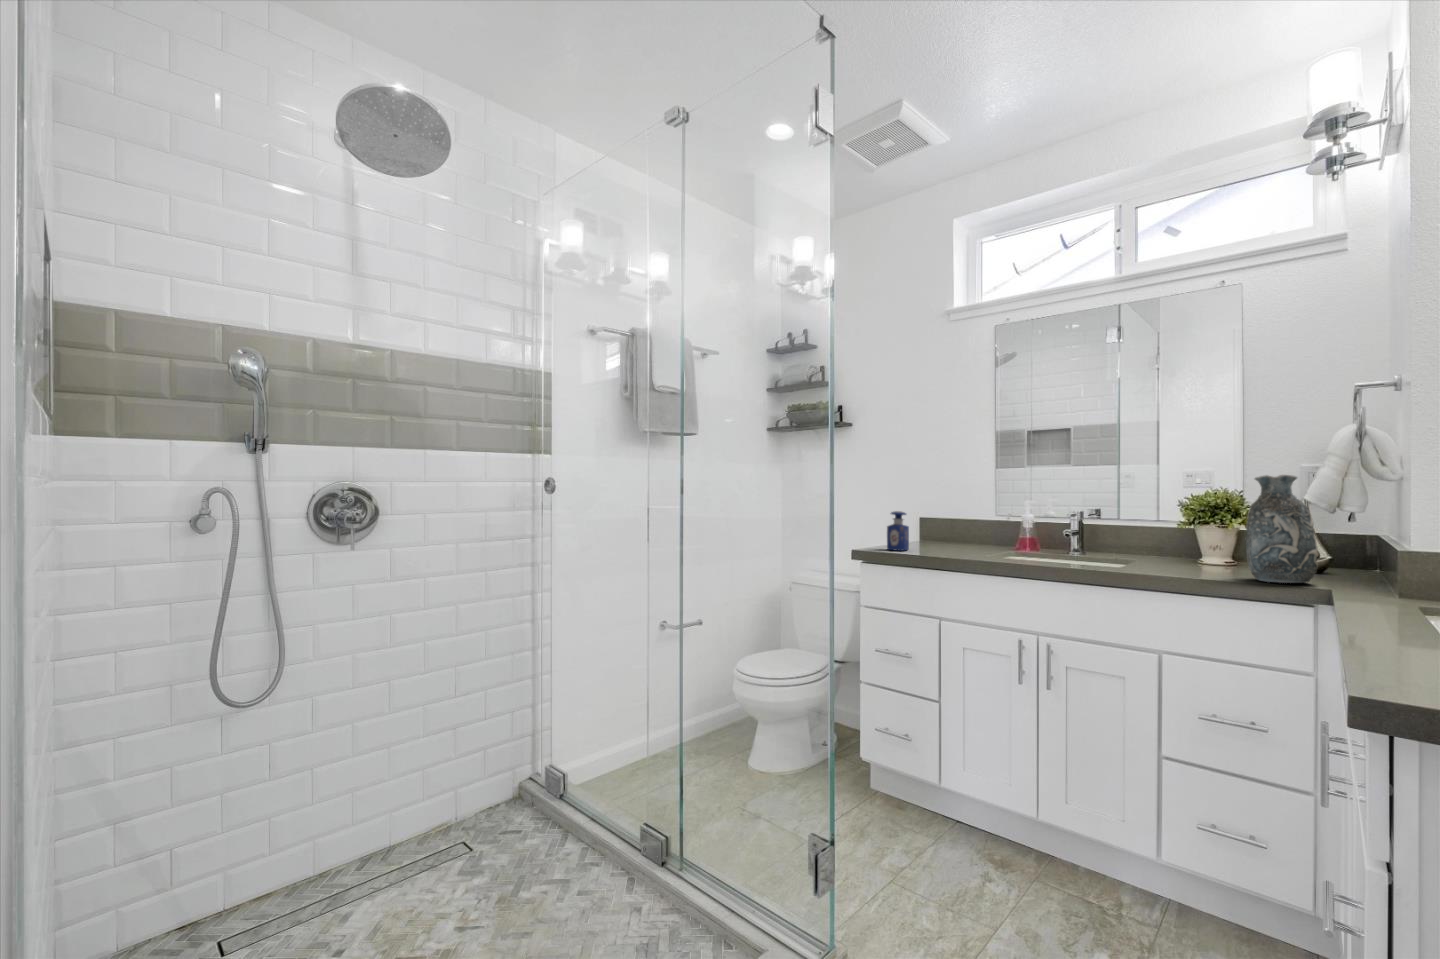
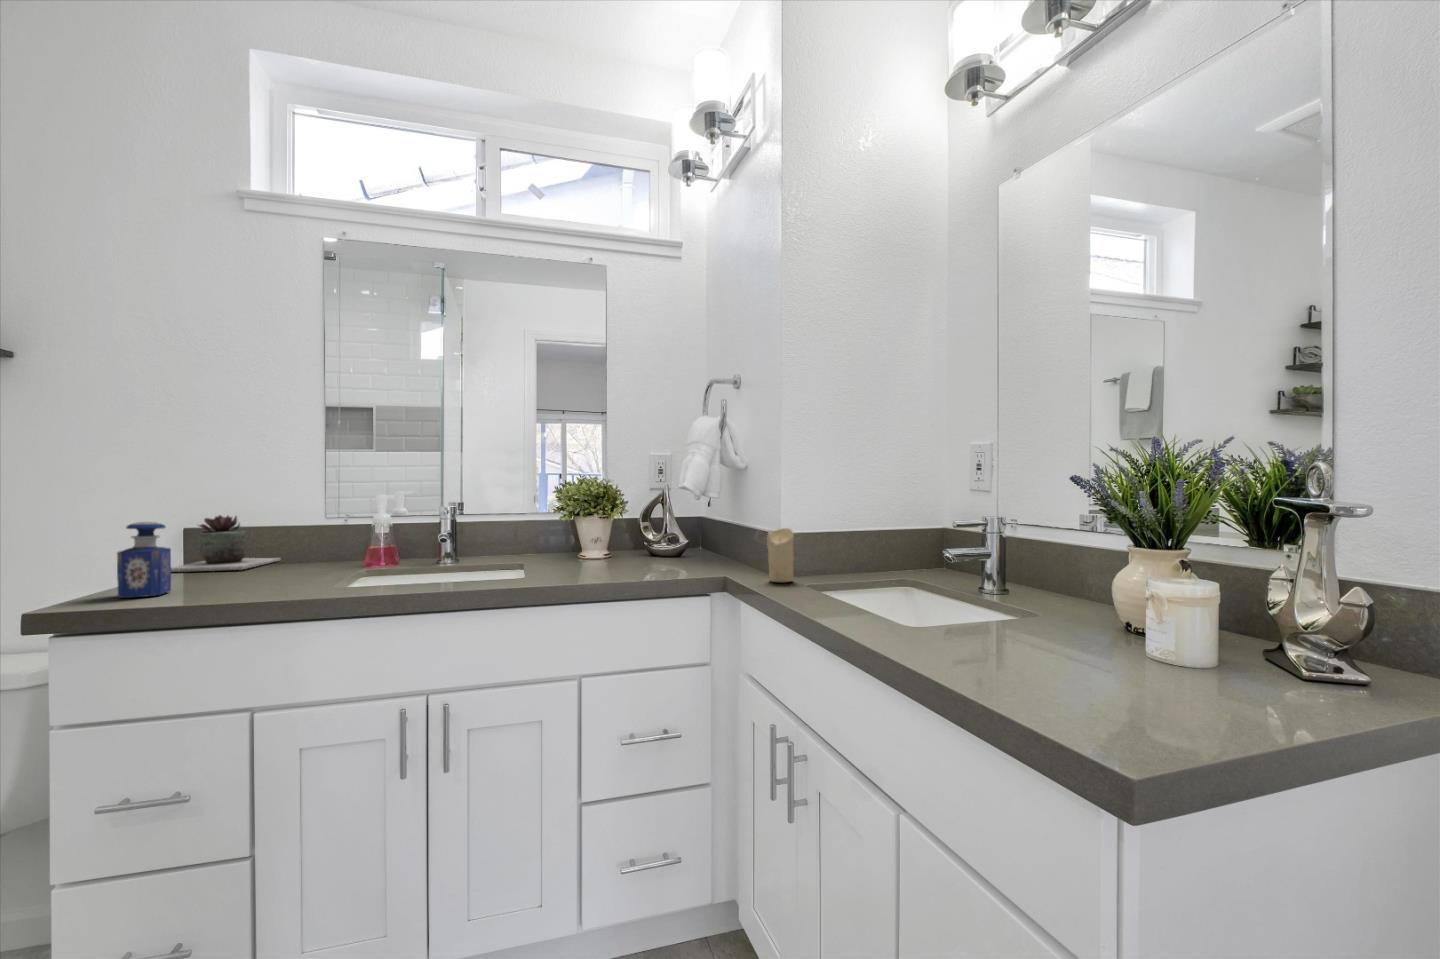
decorative vase: present [1246,475,1319,583] -> none [655,461,713,575]
succulent plant: none [912,510,971,544] -> present [171,515,281,572]
candle: none [1365,545,1404,600] -> present [767,528,794,582]

